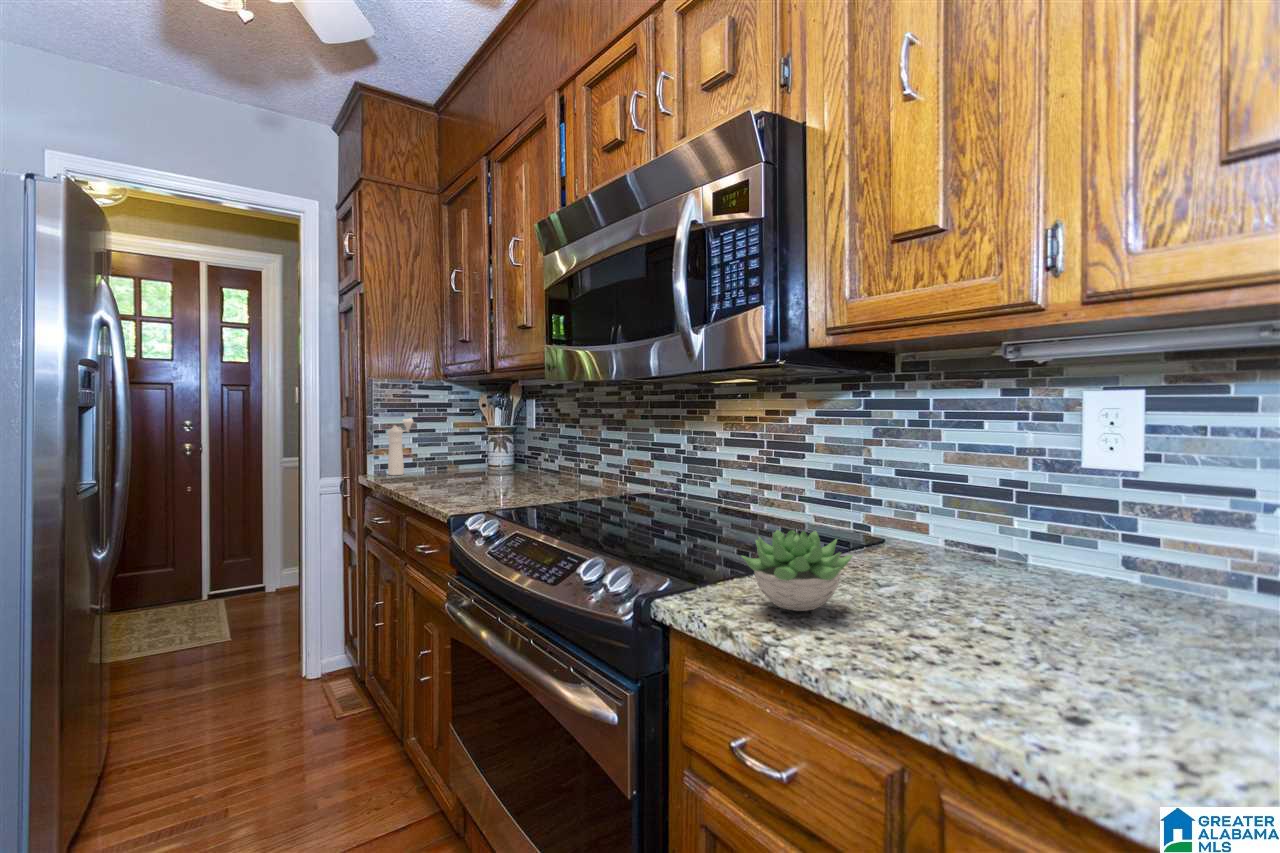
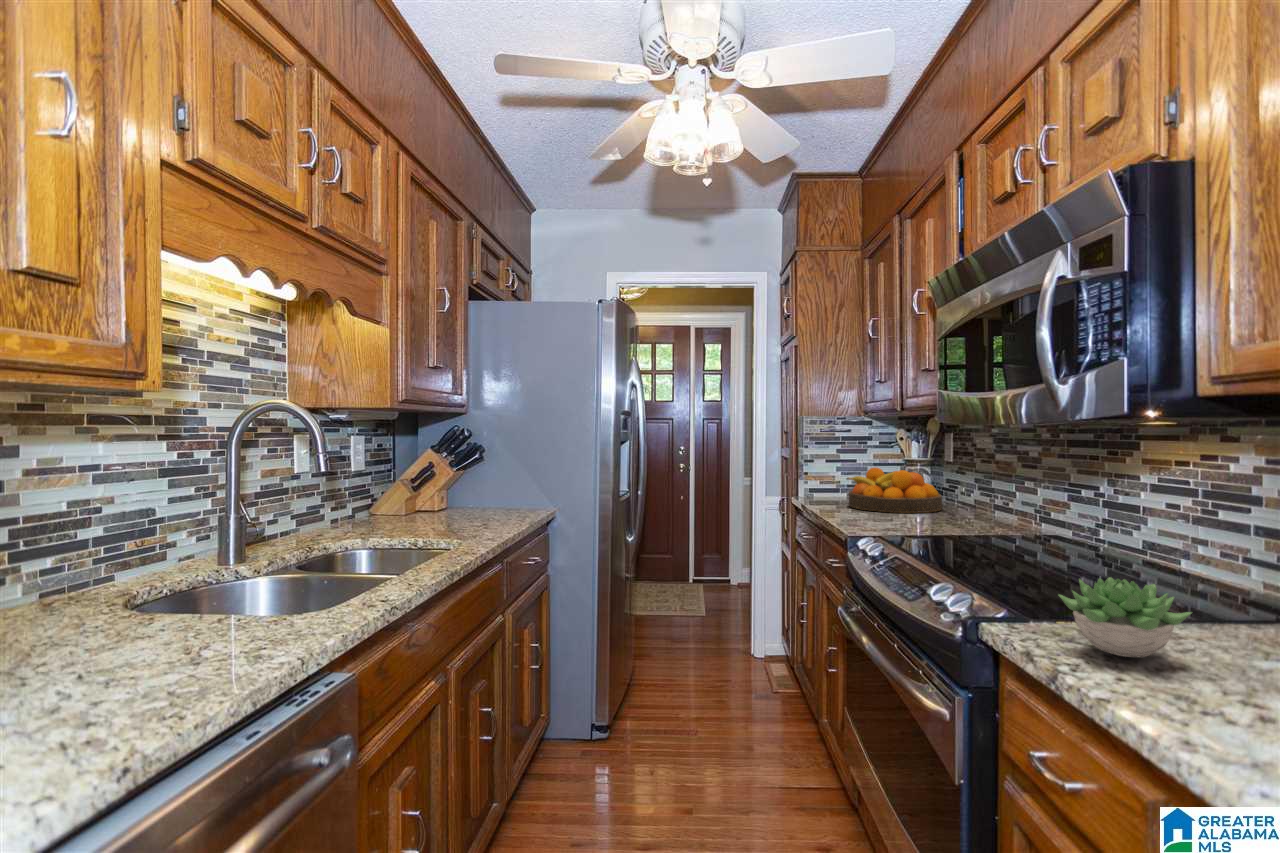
pepper mill: present [387,418,413,475] -> none [815,449,838,498]
fruit bowl: none [429,437,529,485] -> present [847,468,942,513]

